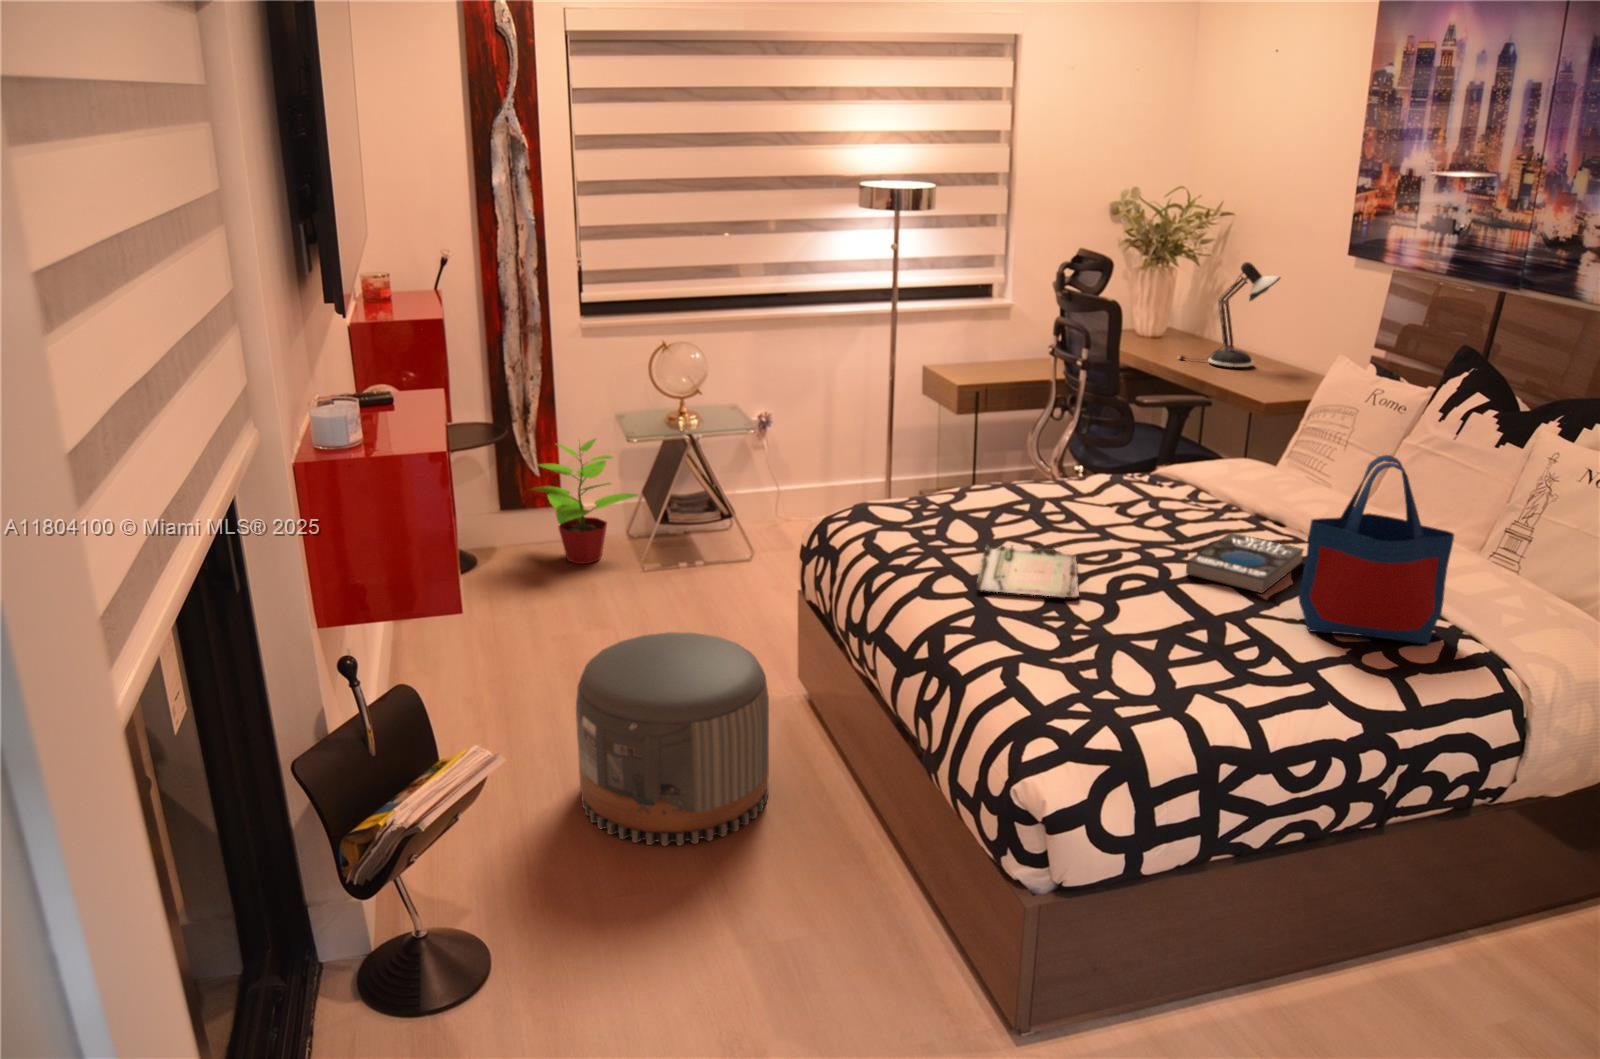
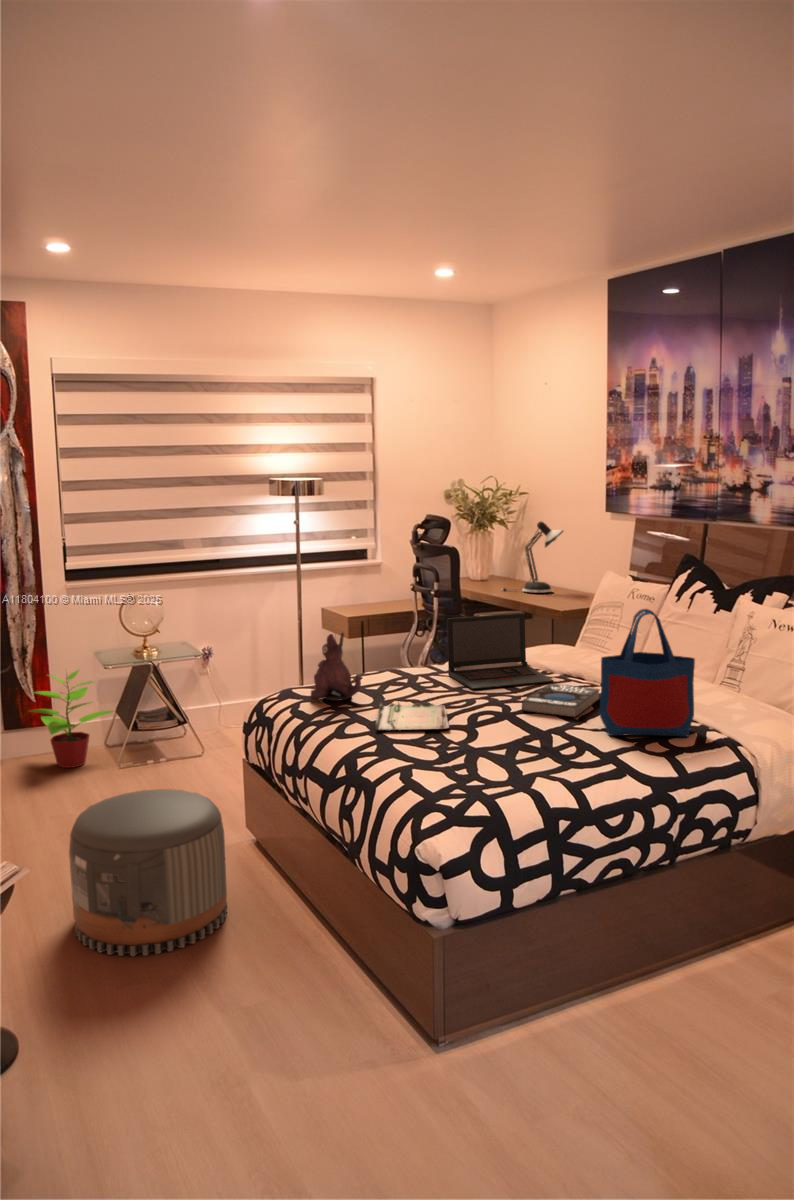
laptop: none [1086,420,1238,530] -> present [447,613,554,689]
plush toy: none [891,440,962,534] -> present [310,633,361,701]

